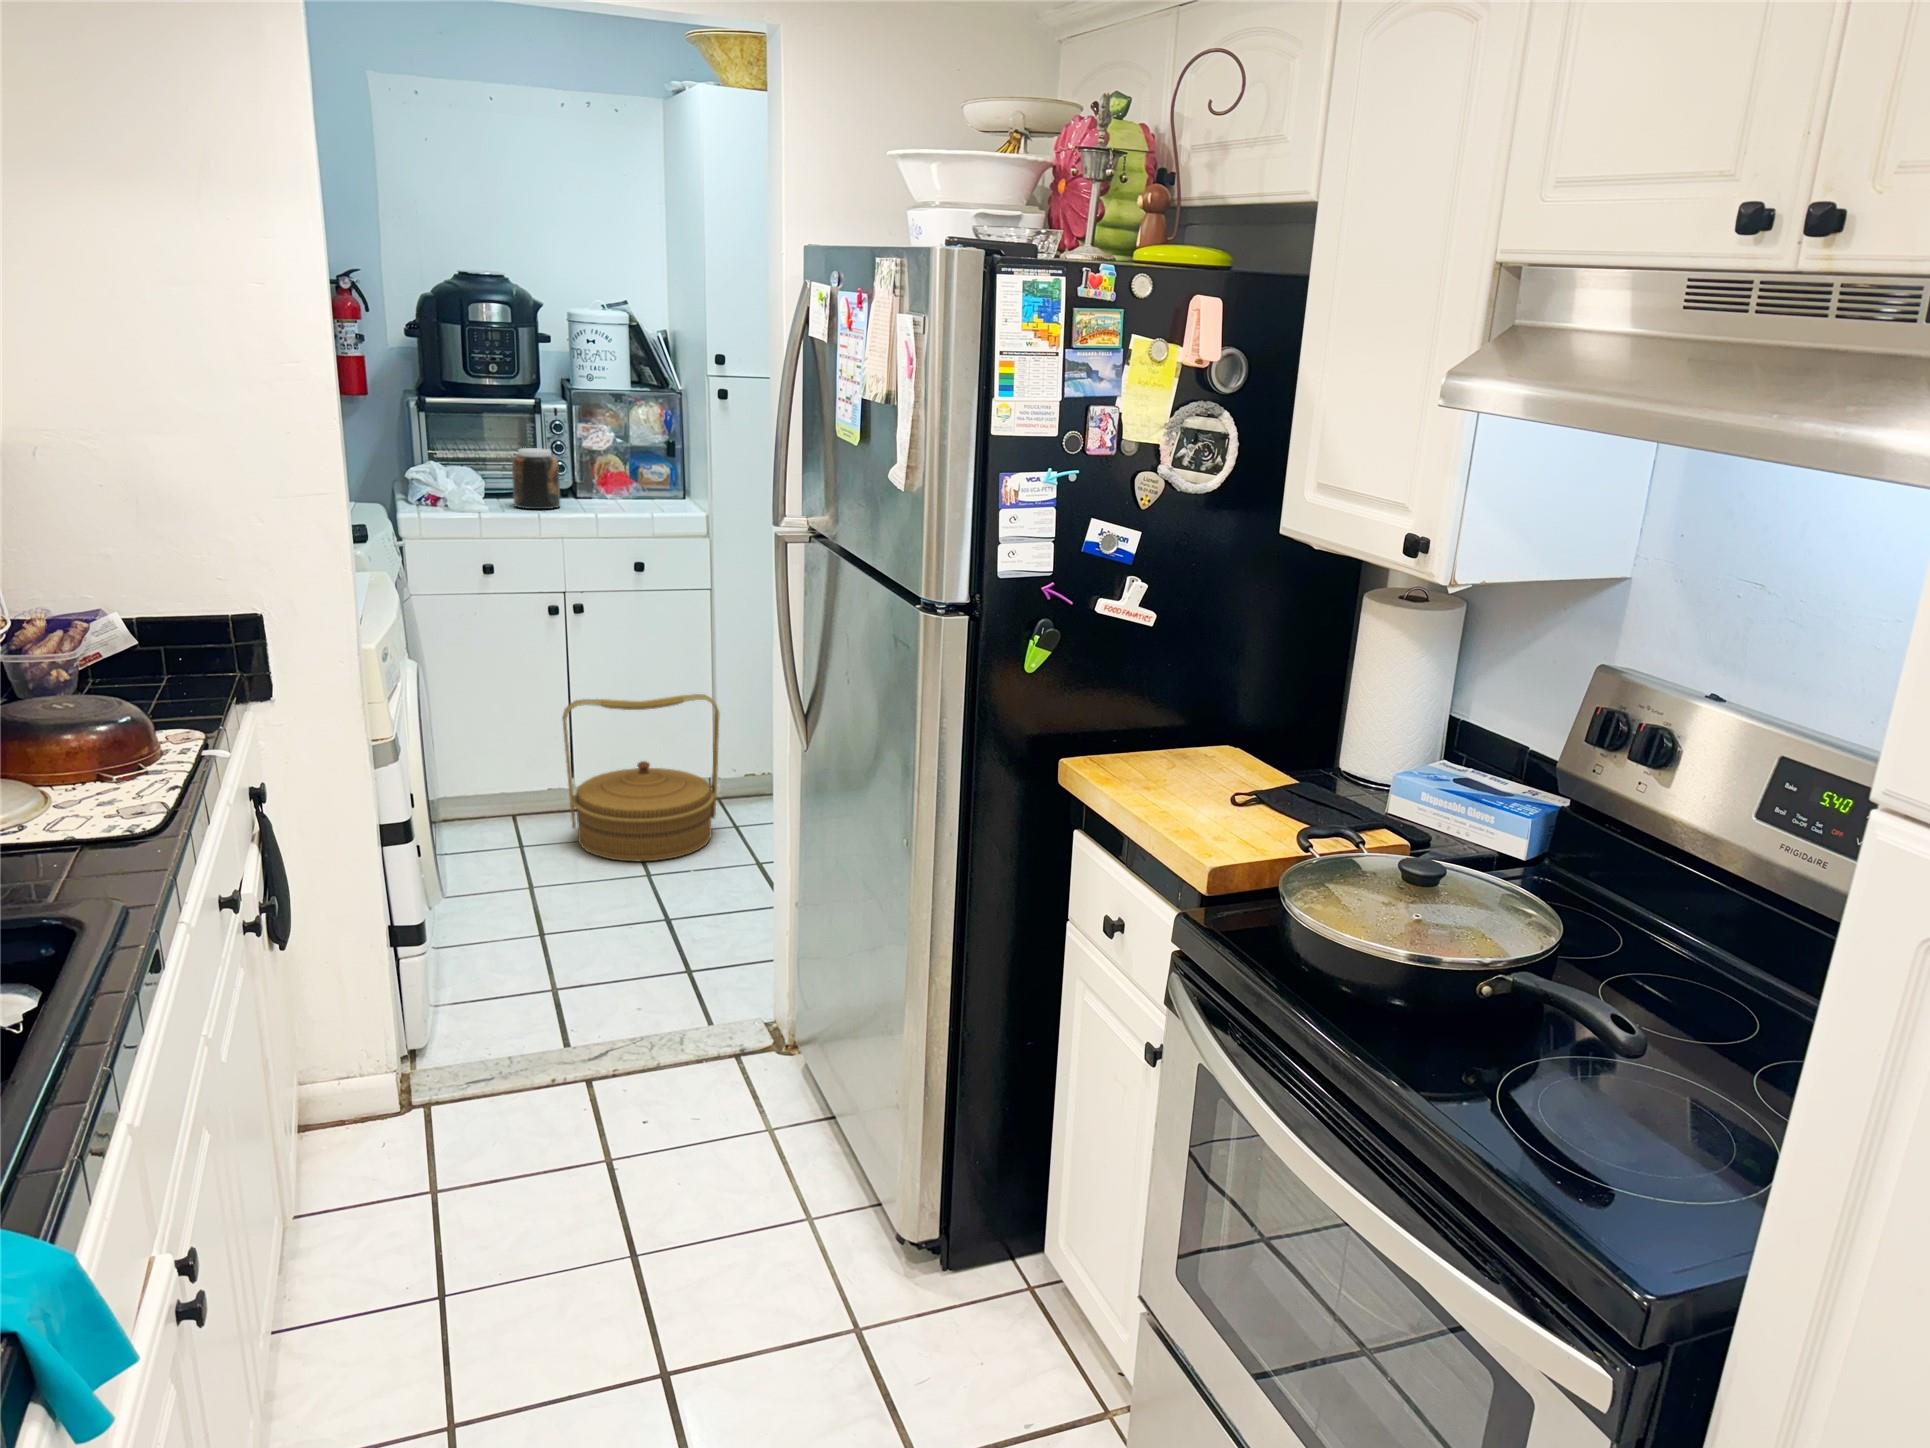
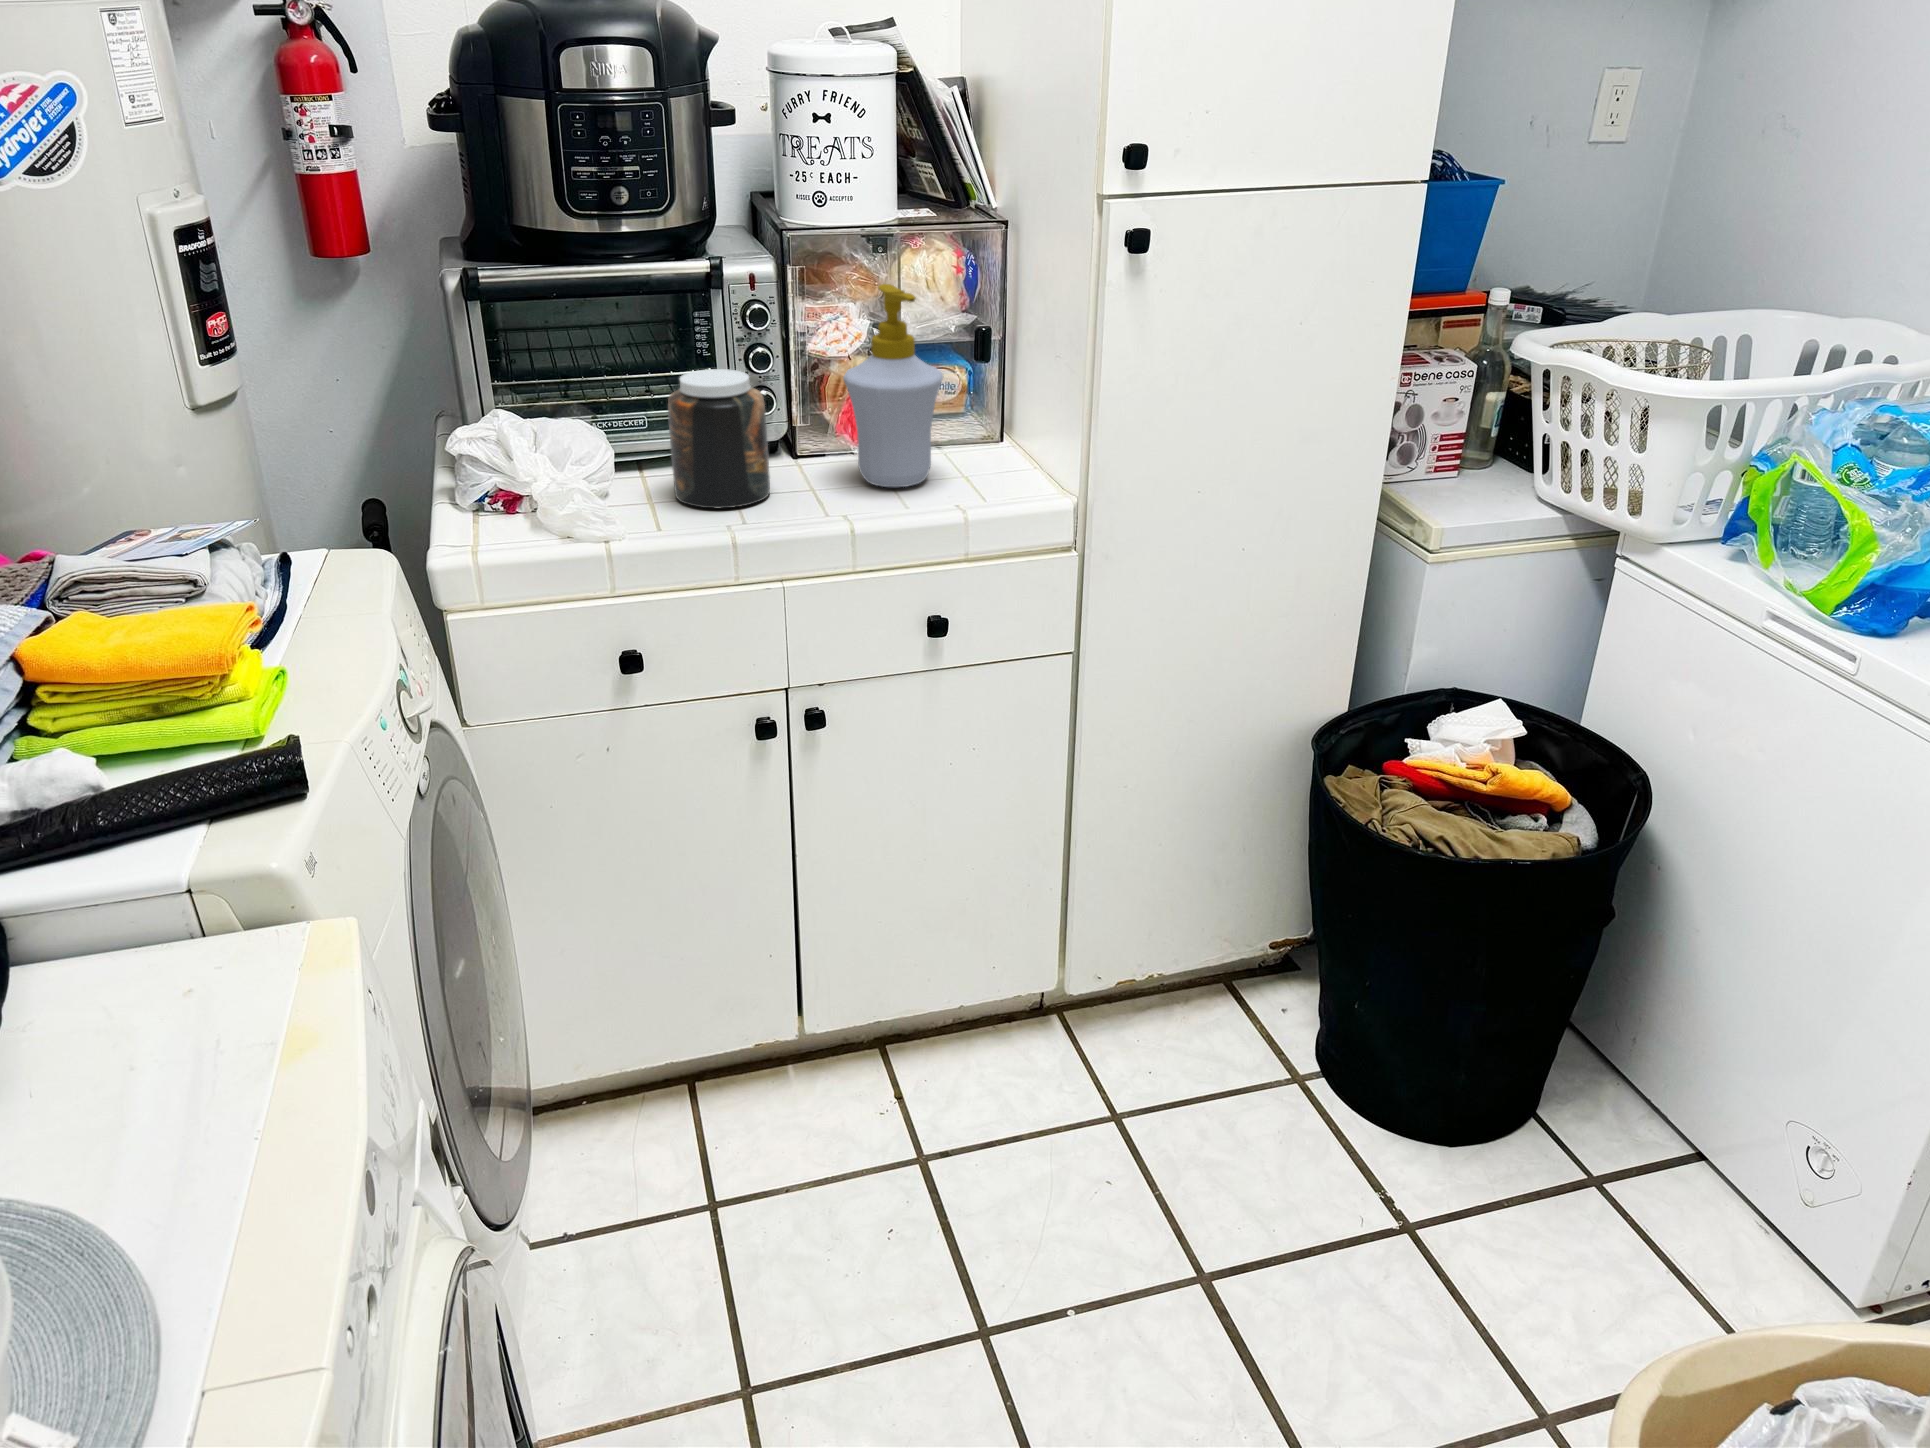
soap bottle: none [597,414,645,508] -> present [843,284,943,487]
woven basket: present [562,694,720,862] -> none [799,904,1119,1275]

